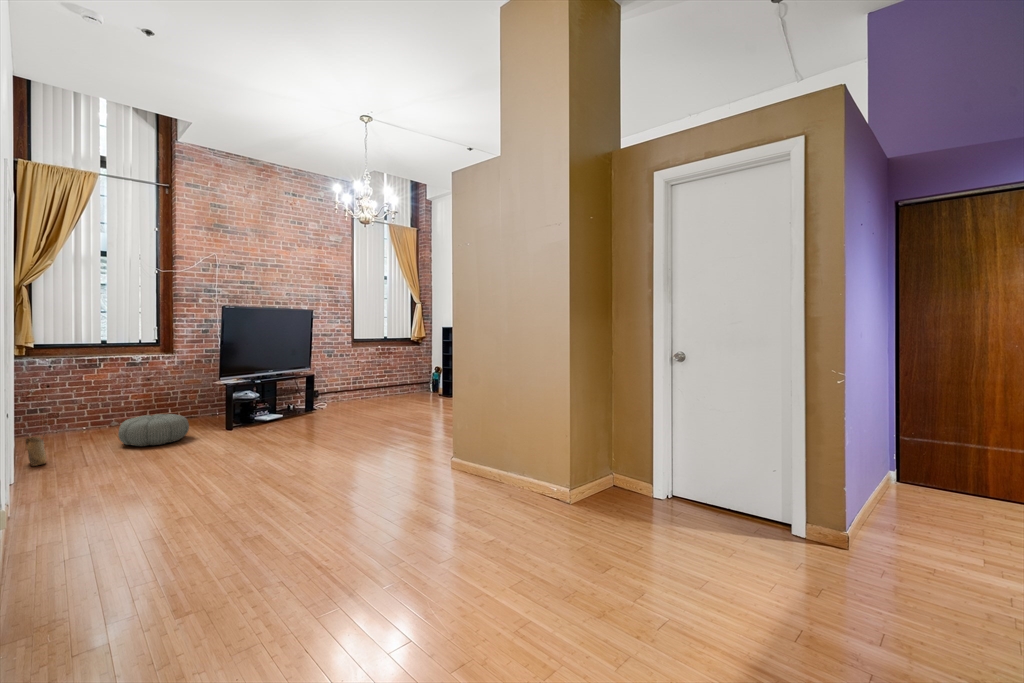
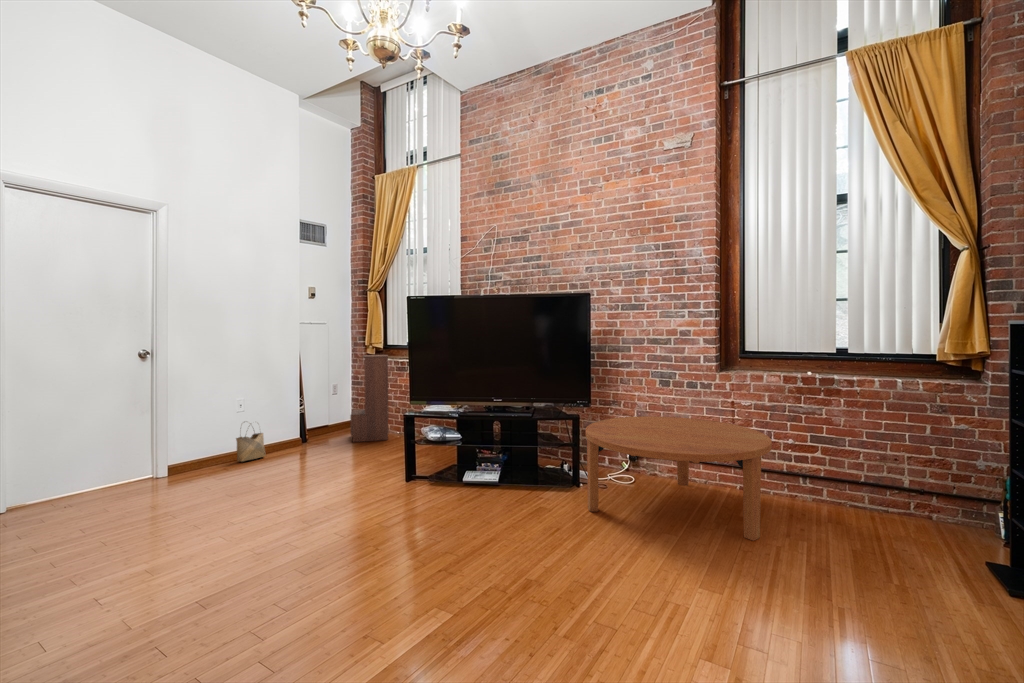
bookshelf: none [31,353,94,441] -> present [350,355,389,442]
coffee table: none [322,370,398,412] -> present [586,416,772,541]
pouf: present [118,414,189,446] -> none [297,433,373,474]

